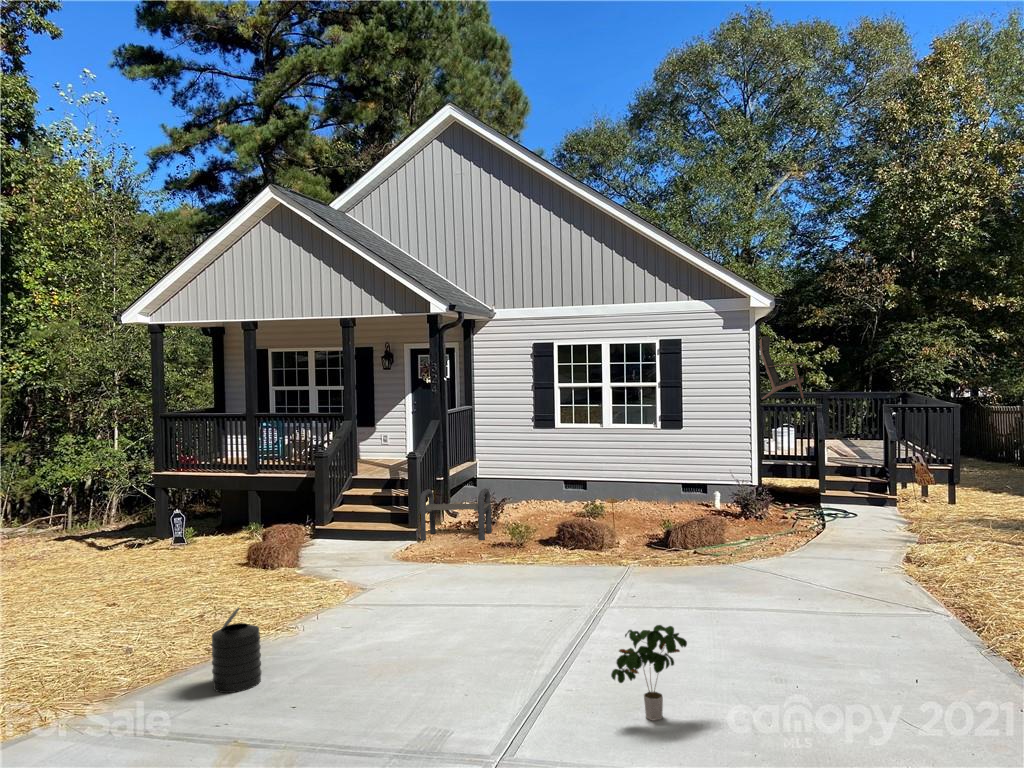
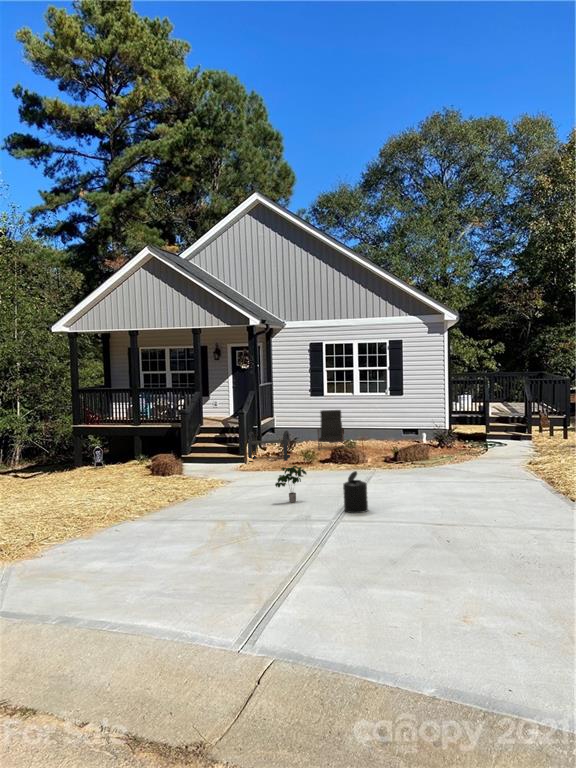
lounge chair: present [760,336,805,399] -> present [318,410,344,449]
trash can: present [211,608,261,693] -> present [343,471,368,513]
potted plant: present [611,625,687,721] -> present [275,466,307,502]

